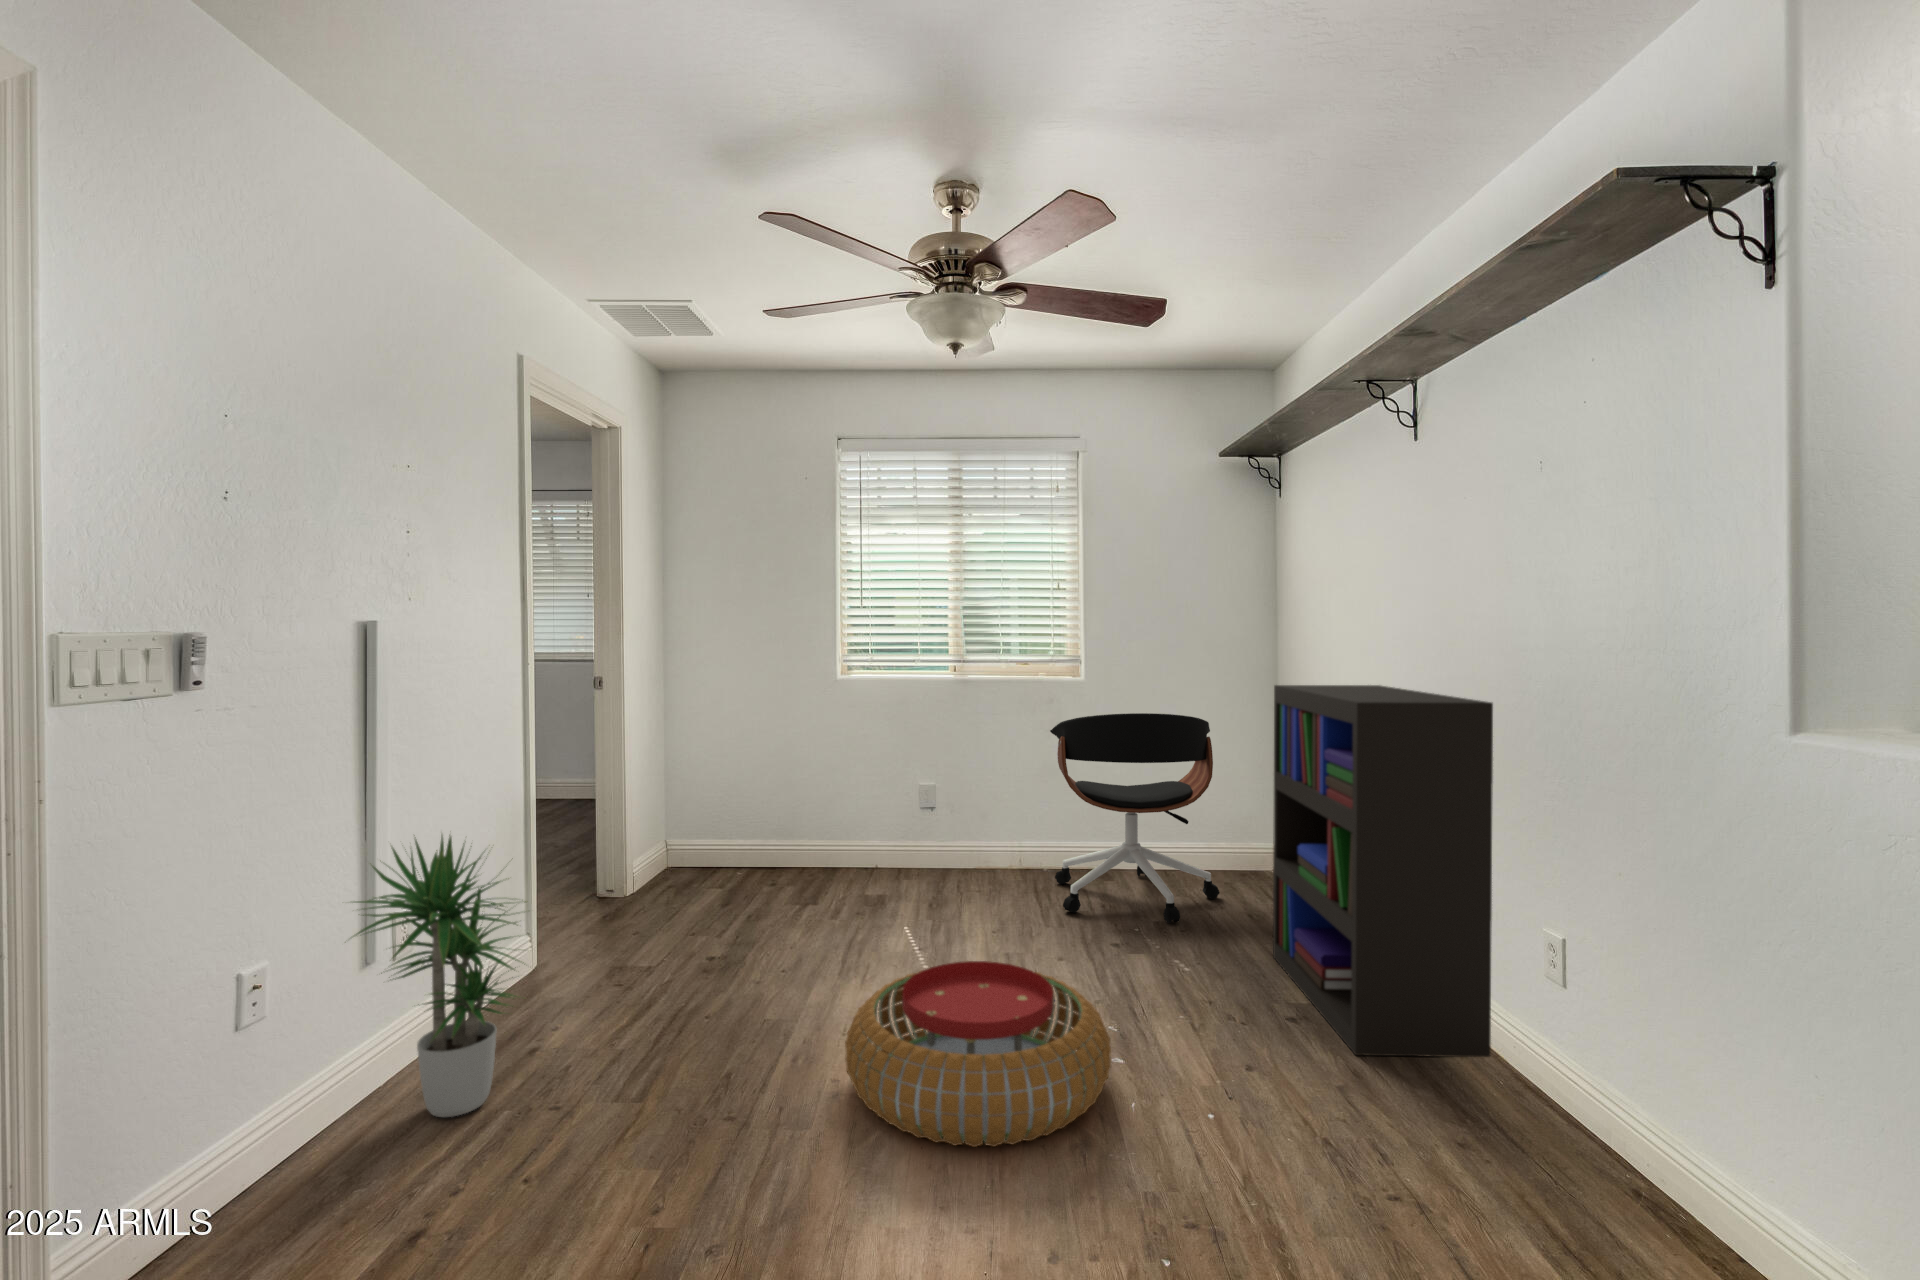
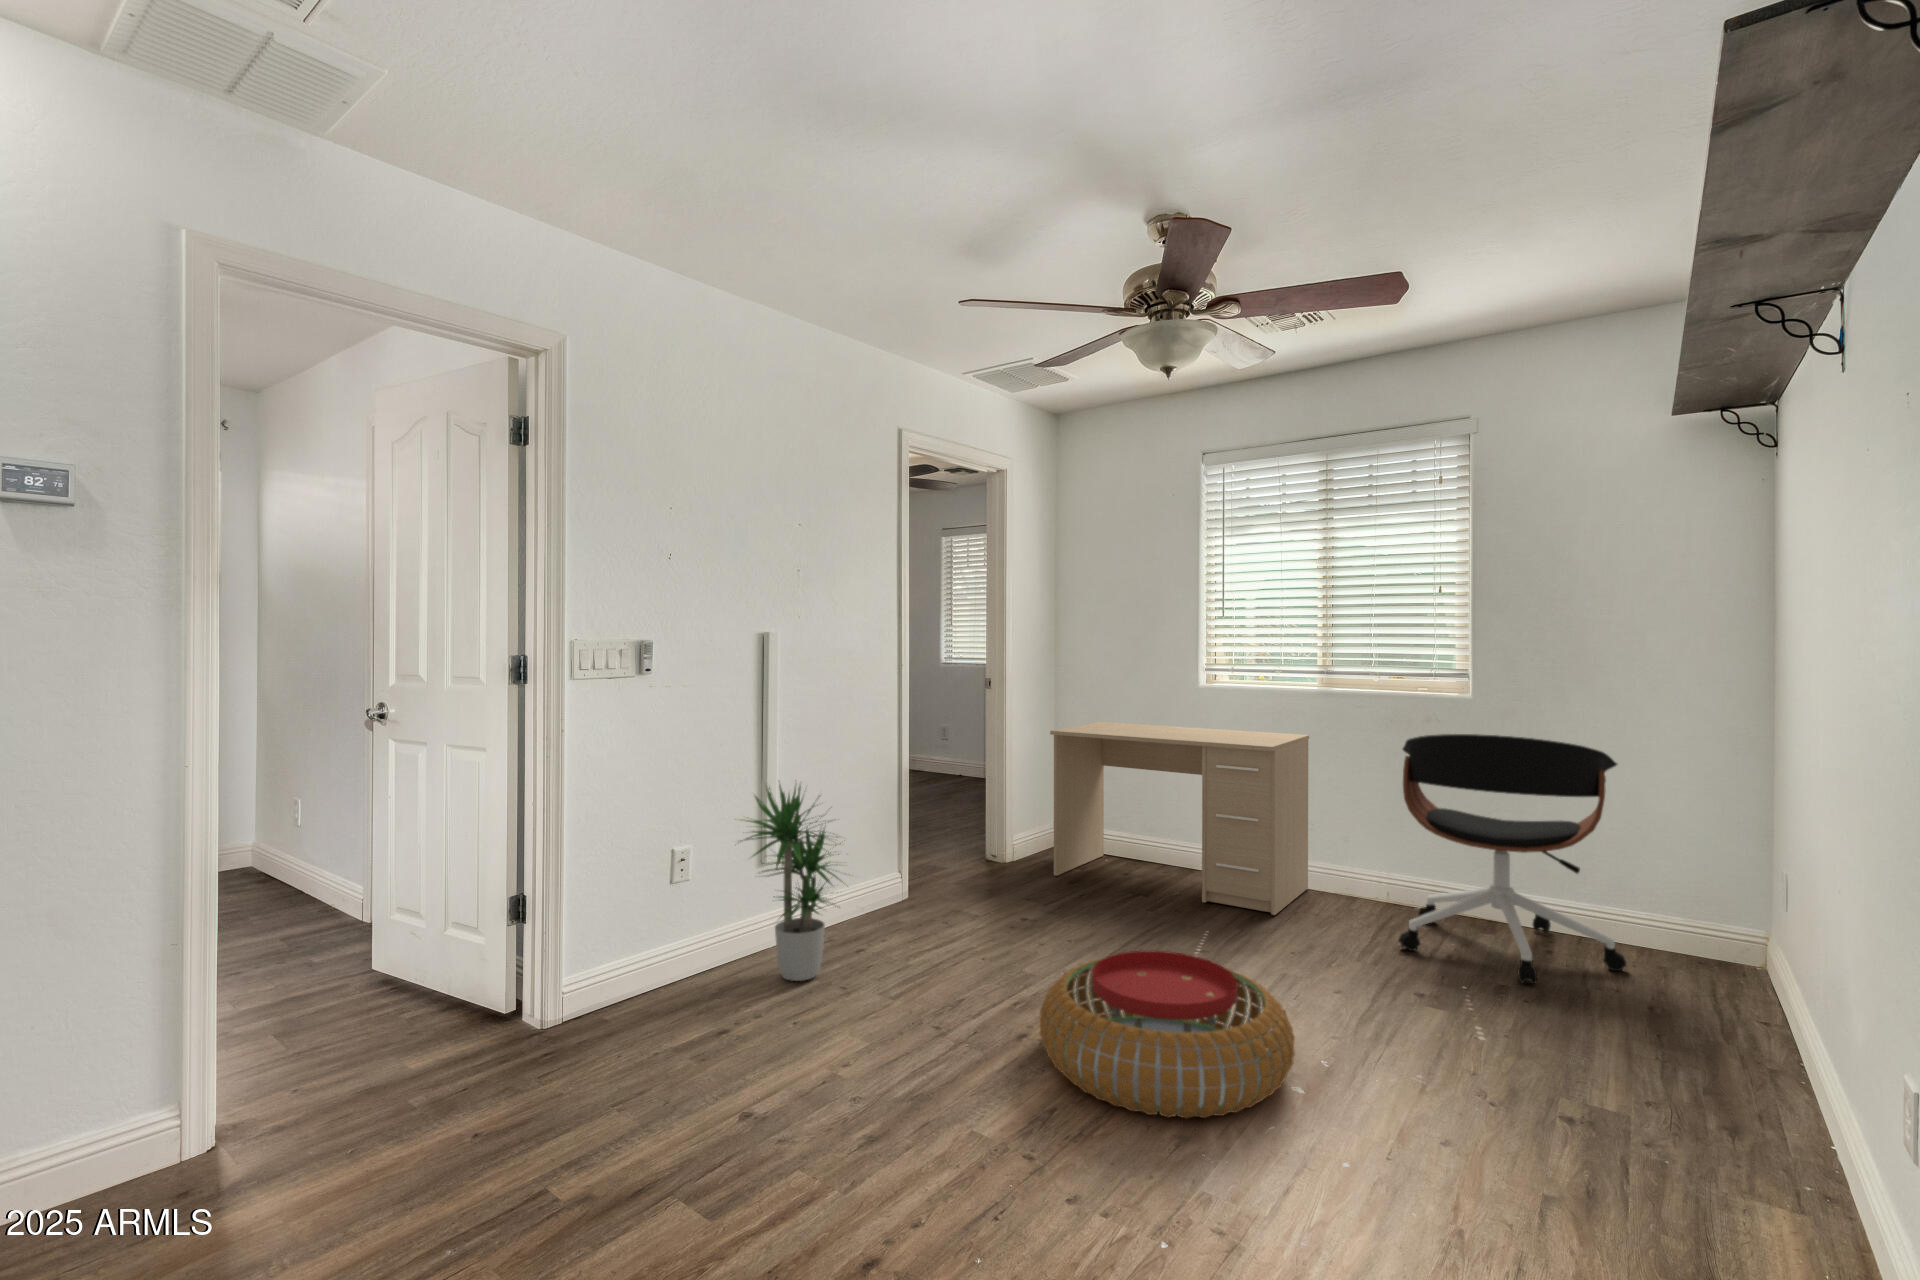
bookshelf: present [1273,685,1493,1057] -> none [1631,708,1862,1227]
desk: none [693,723,949,903] -> present [1050,722,1309,916]

